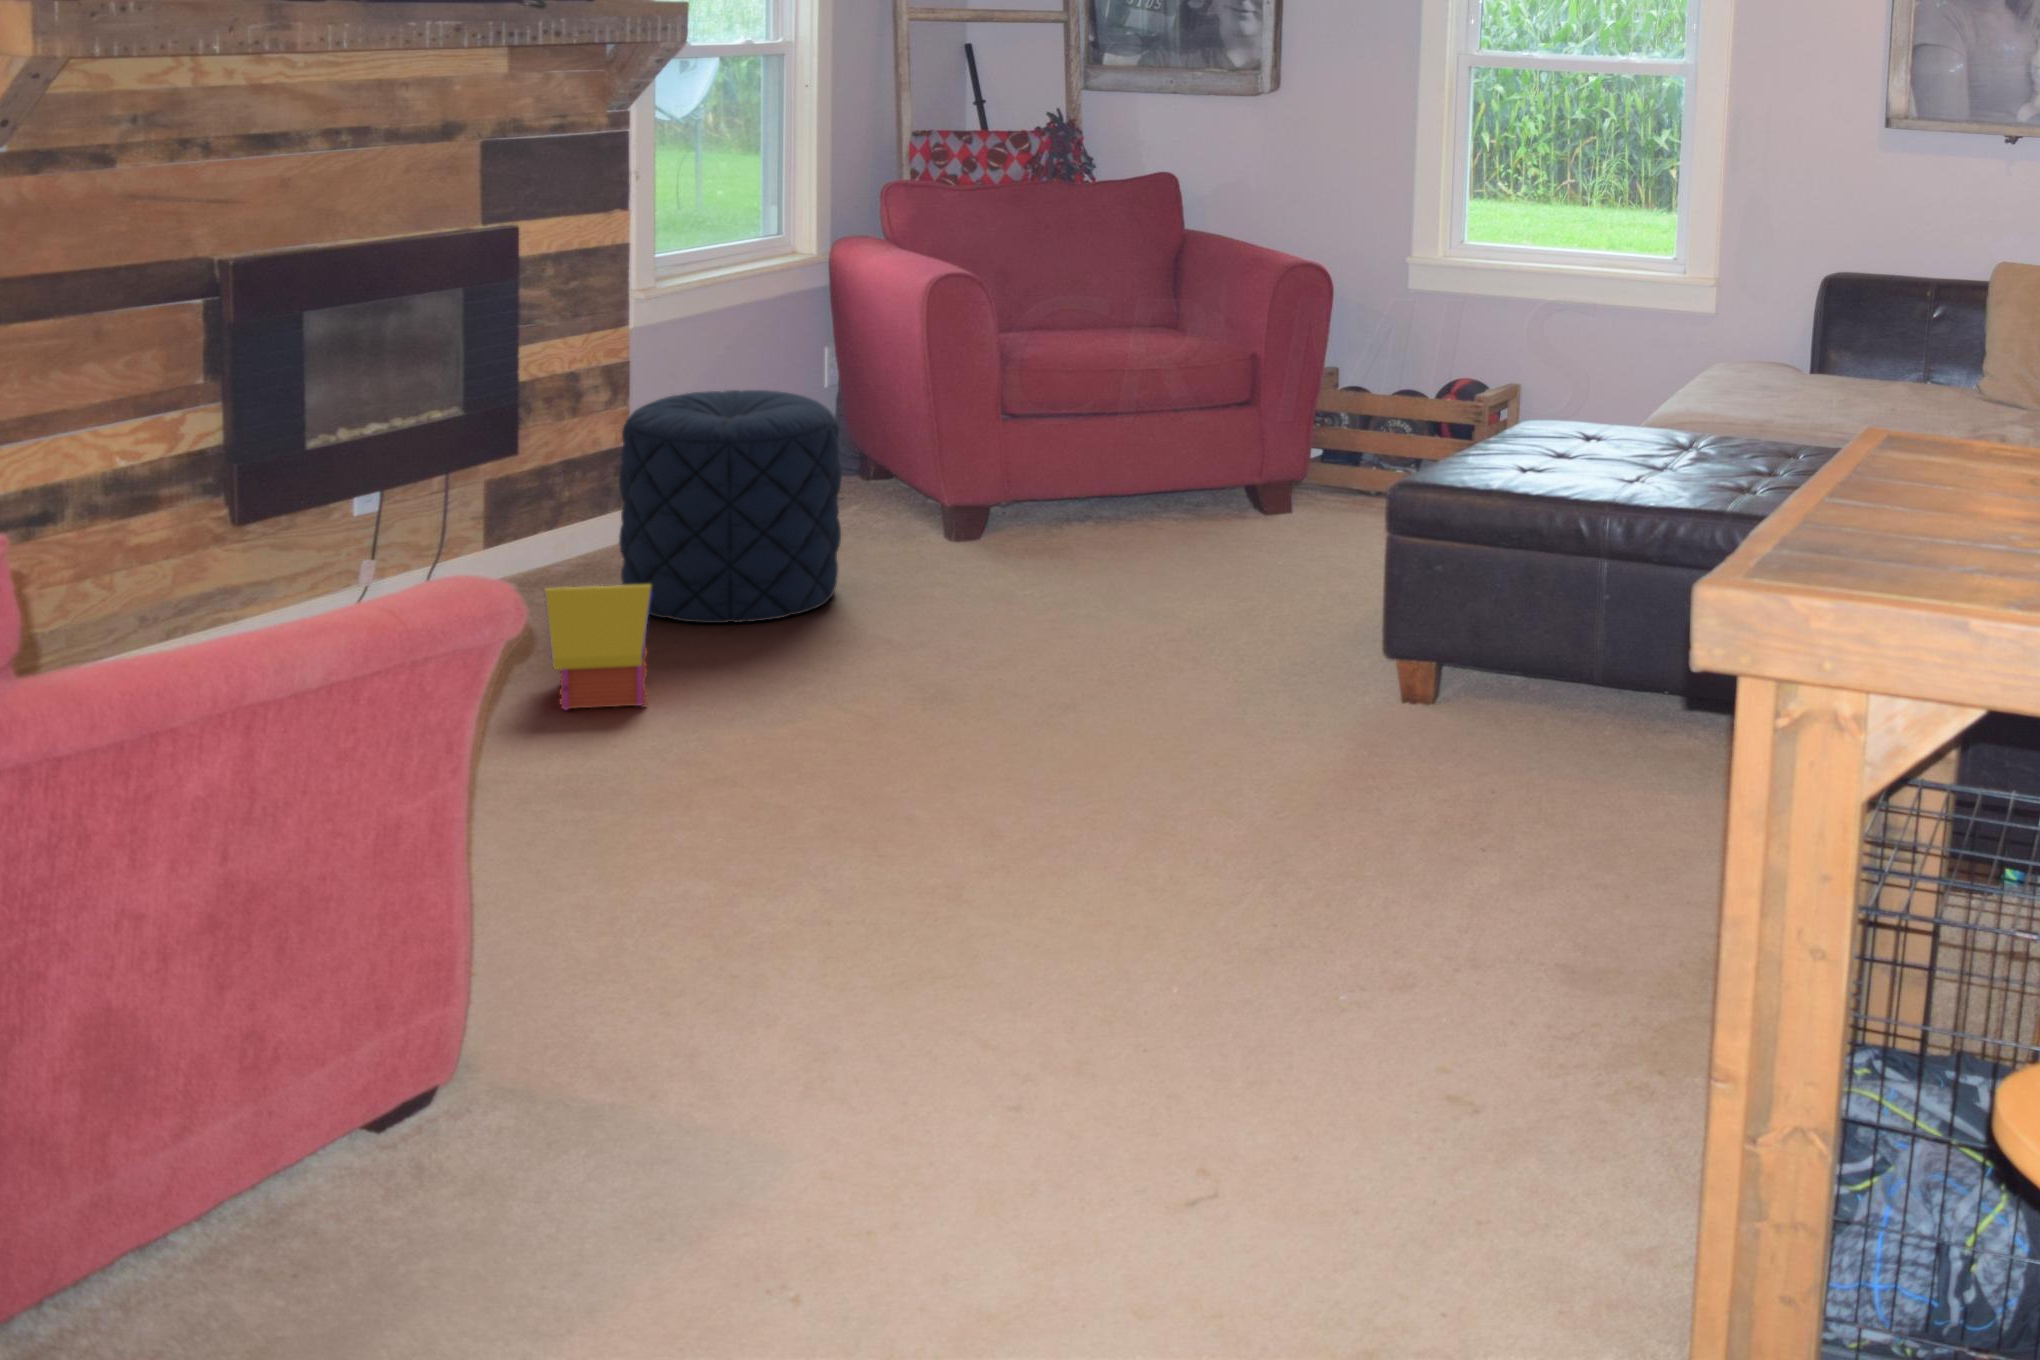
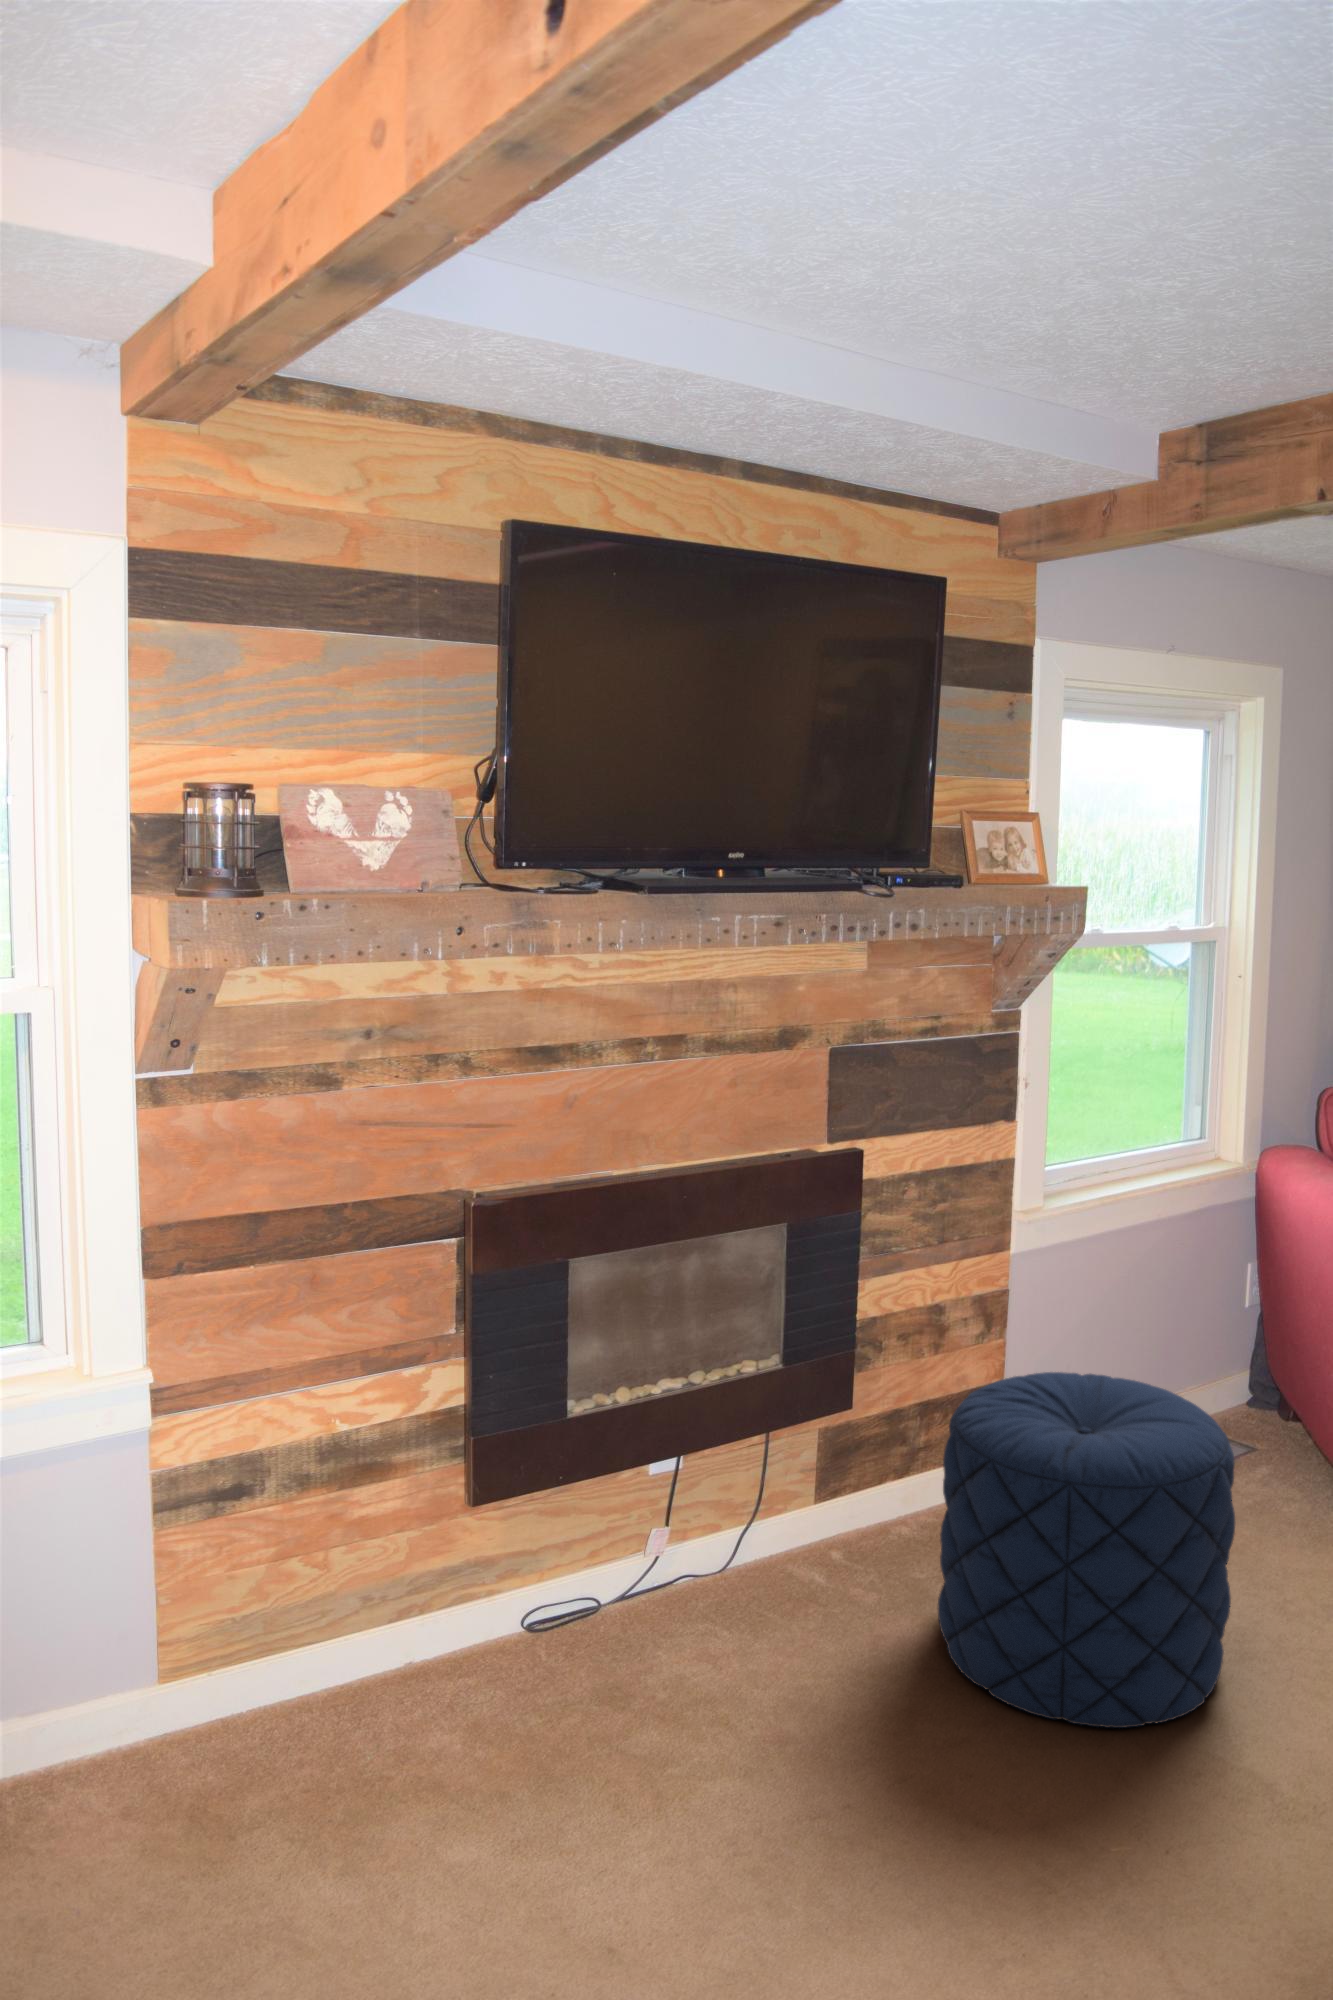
toy house: present [544,585,653,710] -> none [758,1705,915,1929]

